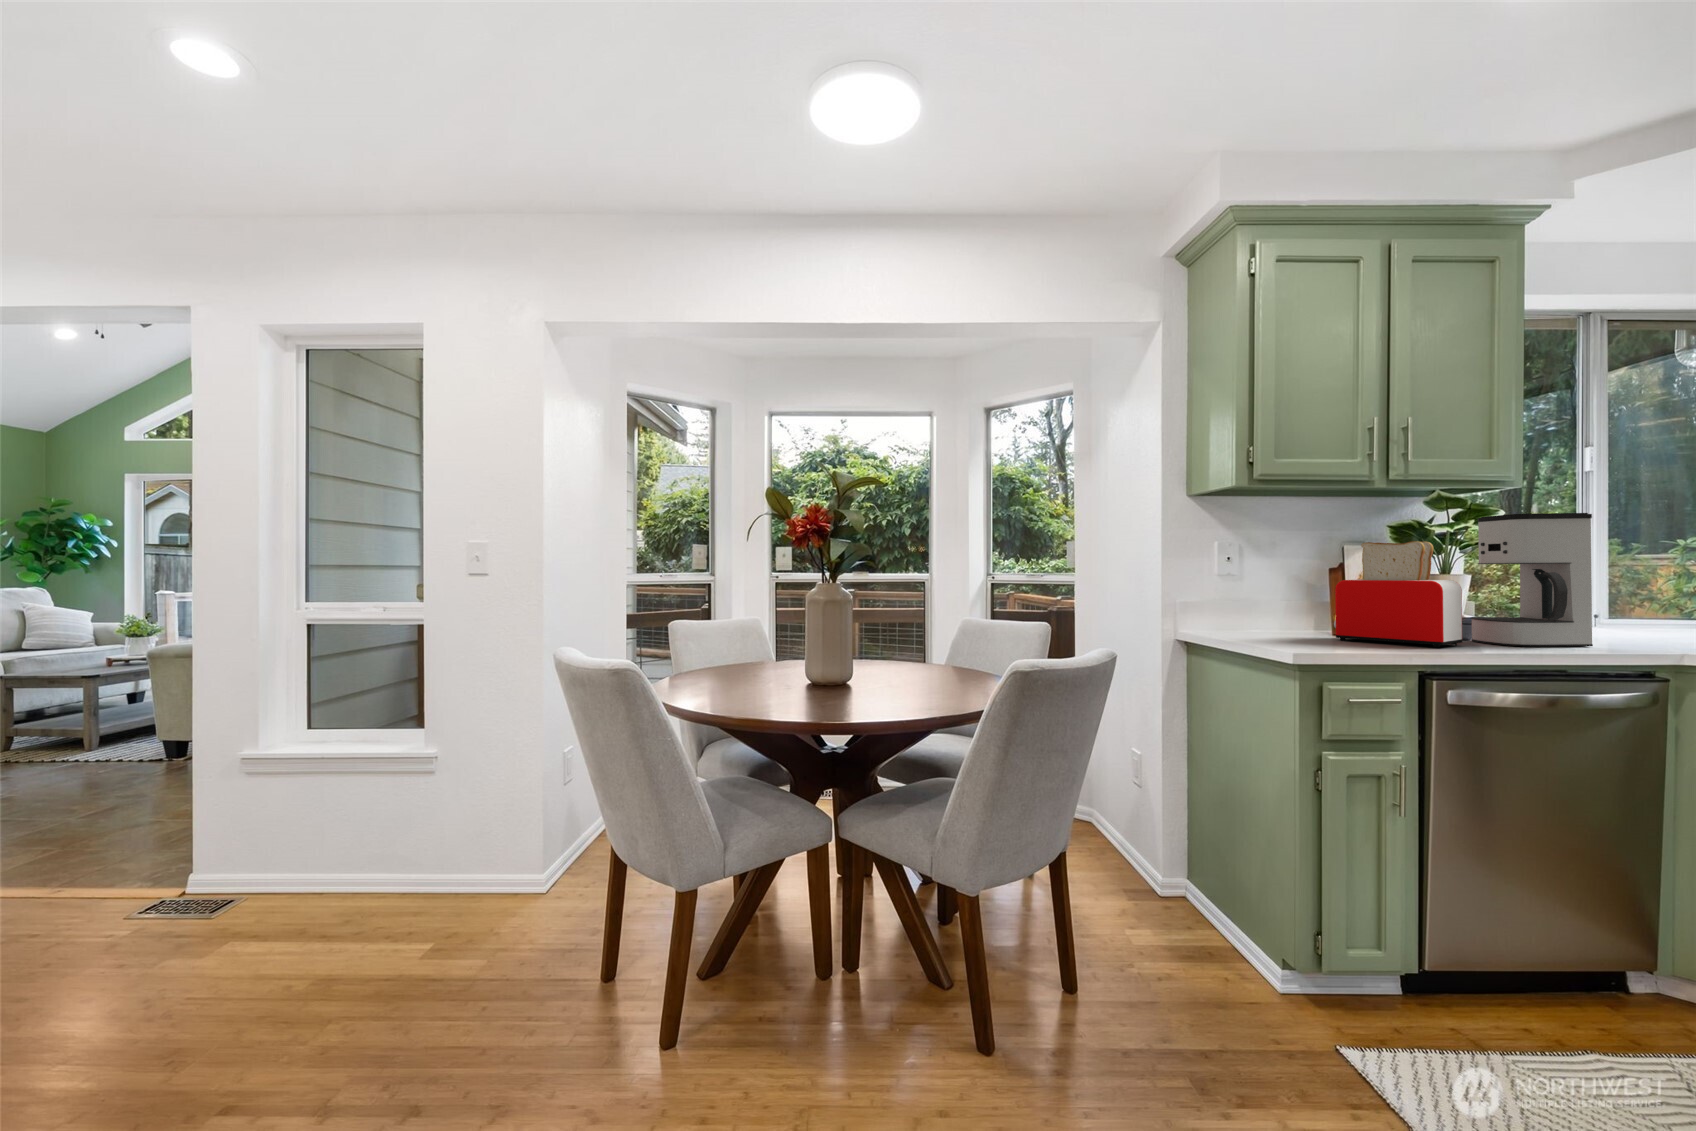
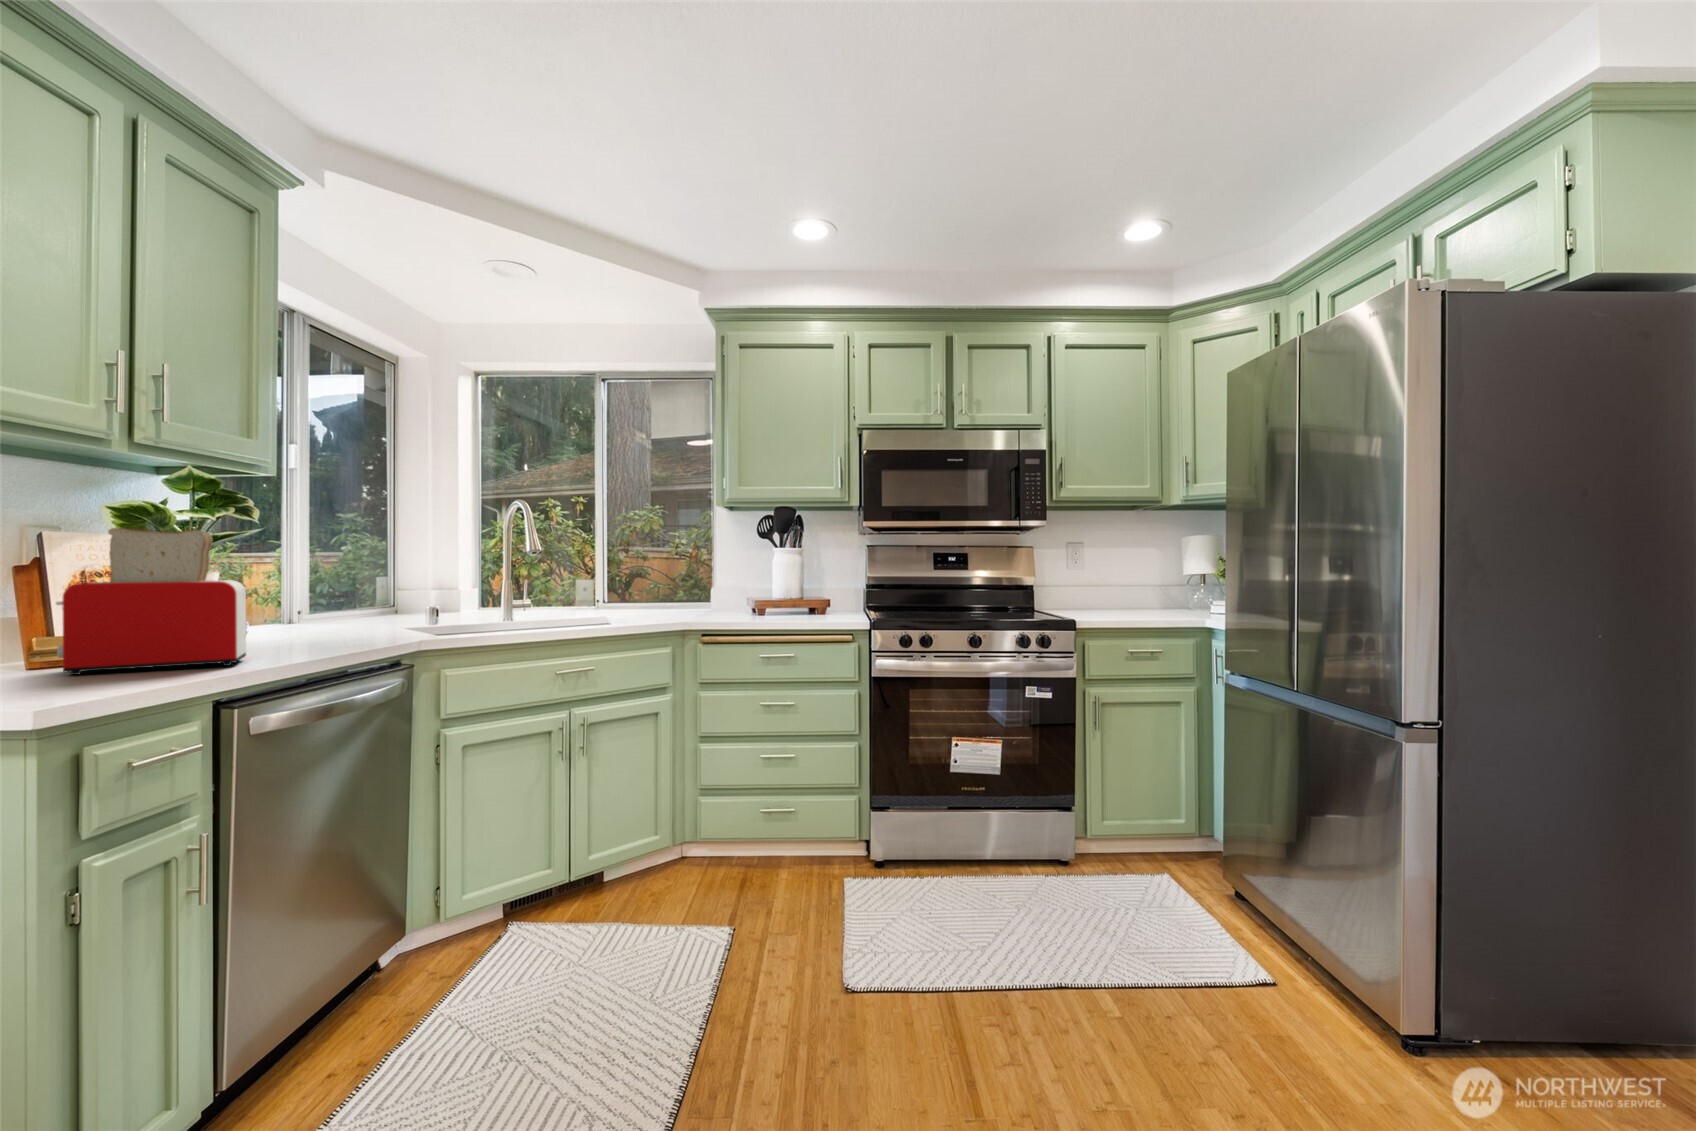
coffee maker: present [1471,513,1593,647] -> none [240,505,357,654]

